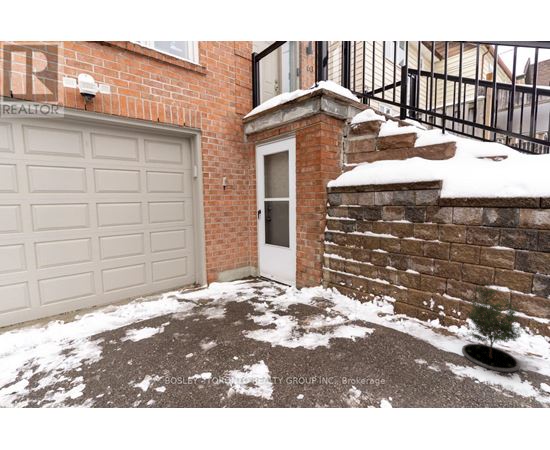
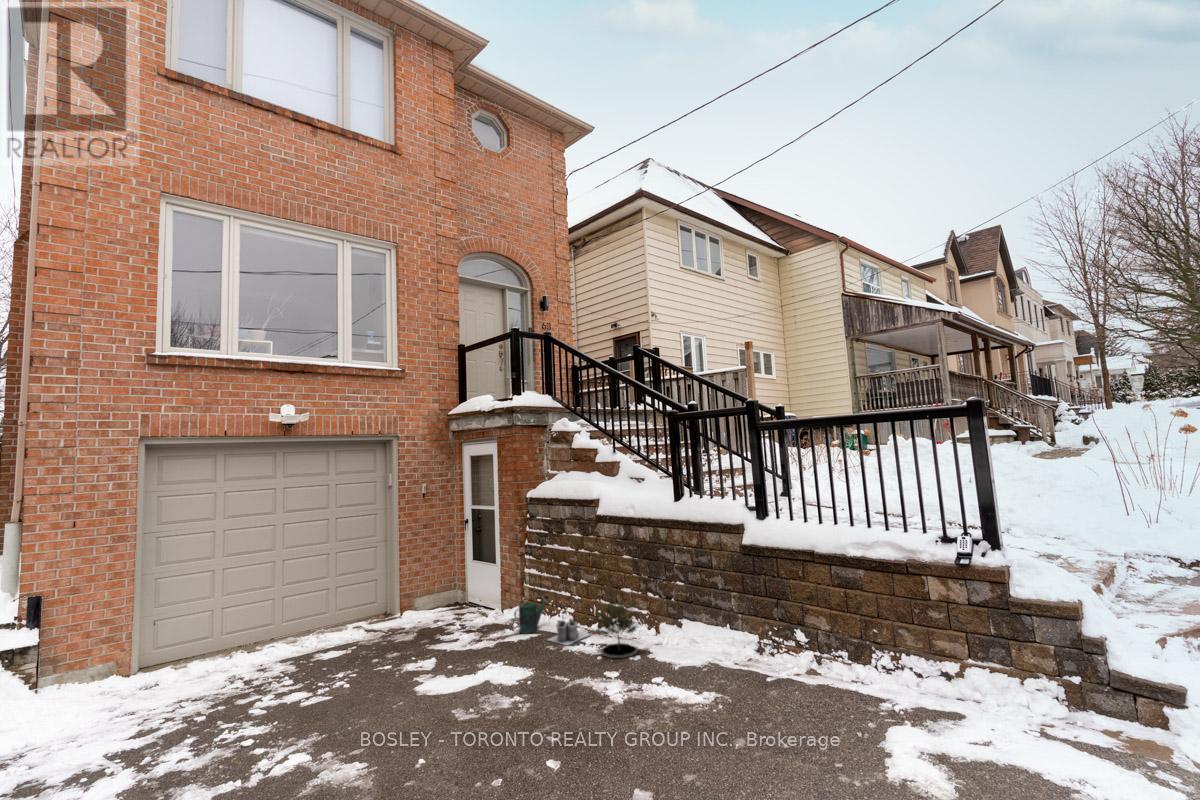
watering can: none [332,280,358,318] -> present [514,595,549,634]
boots: none [374,309,420,341] -> present [548,619,590,645]

